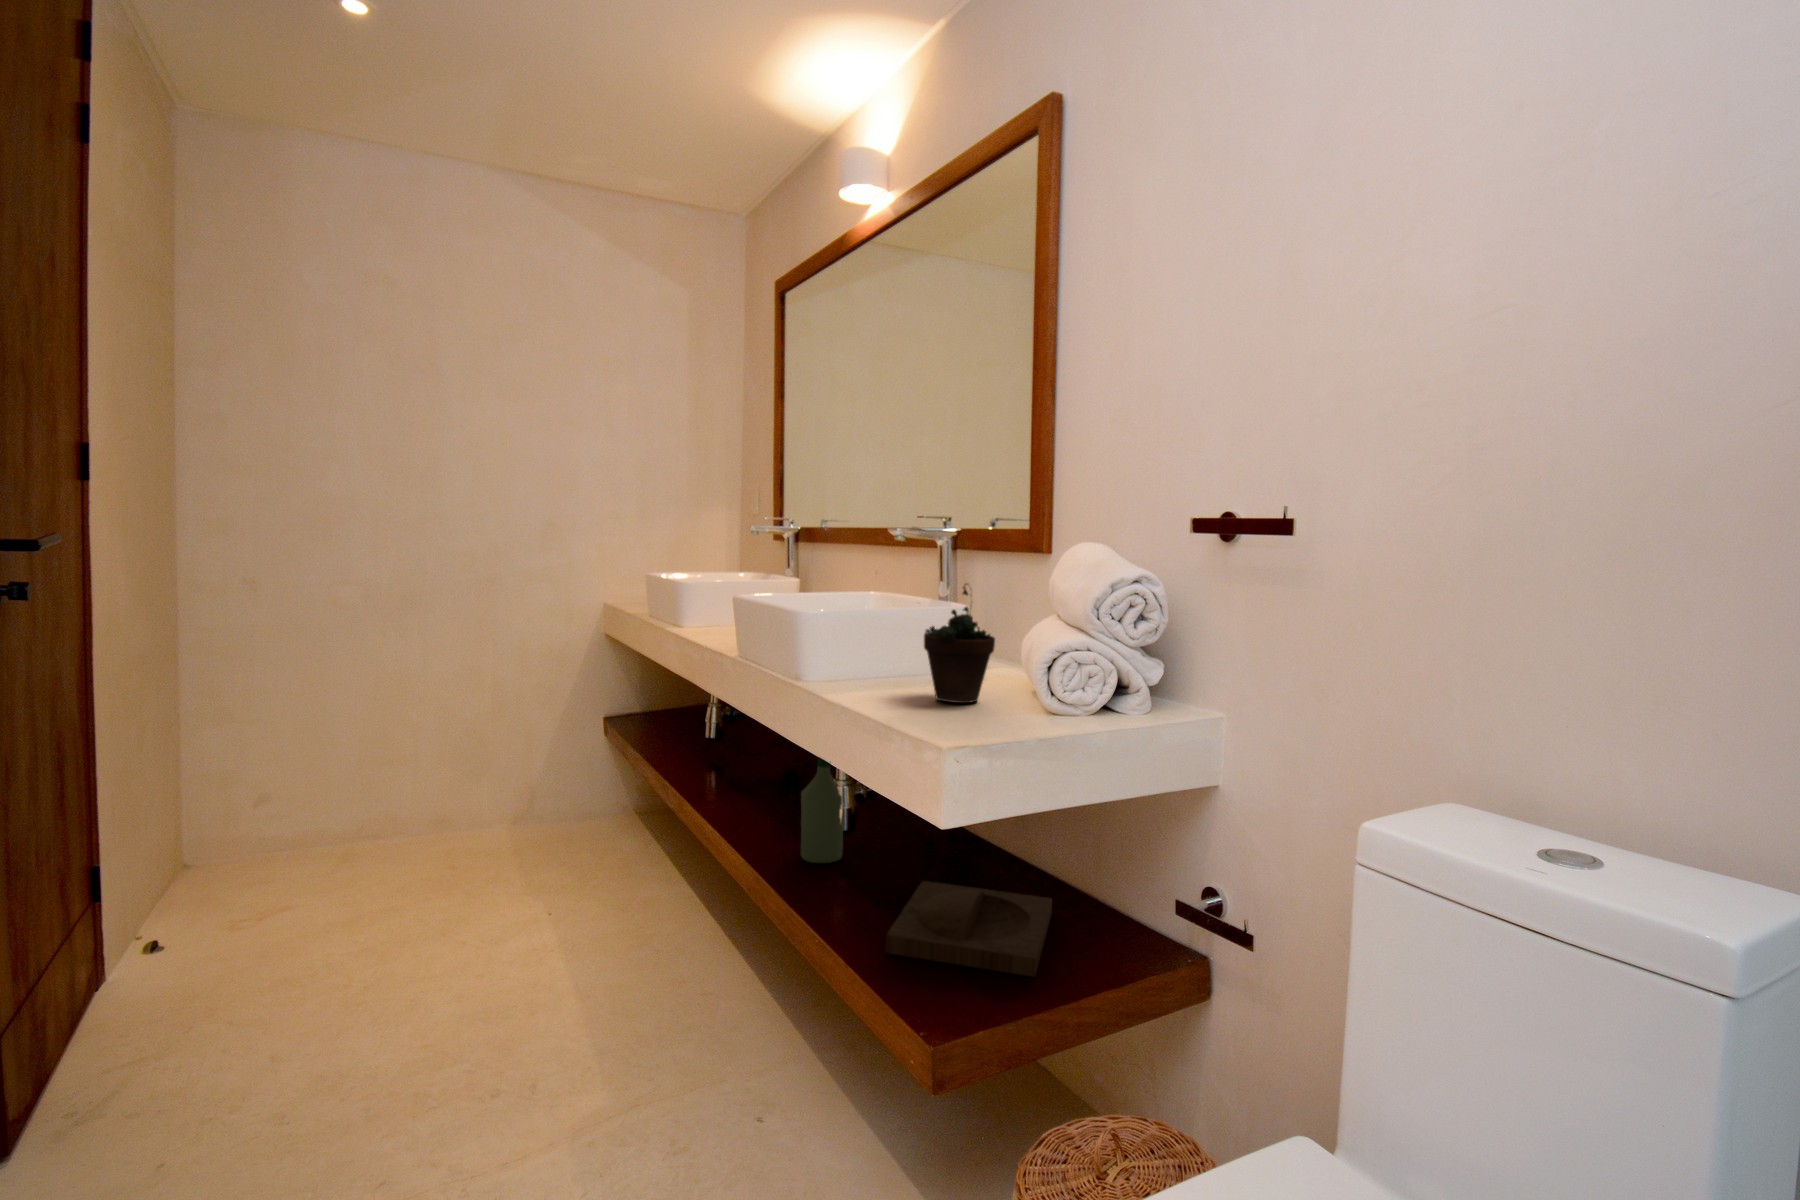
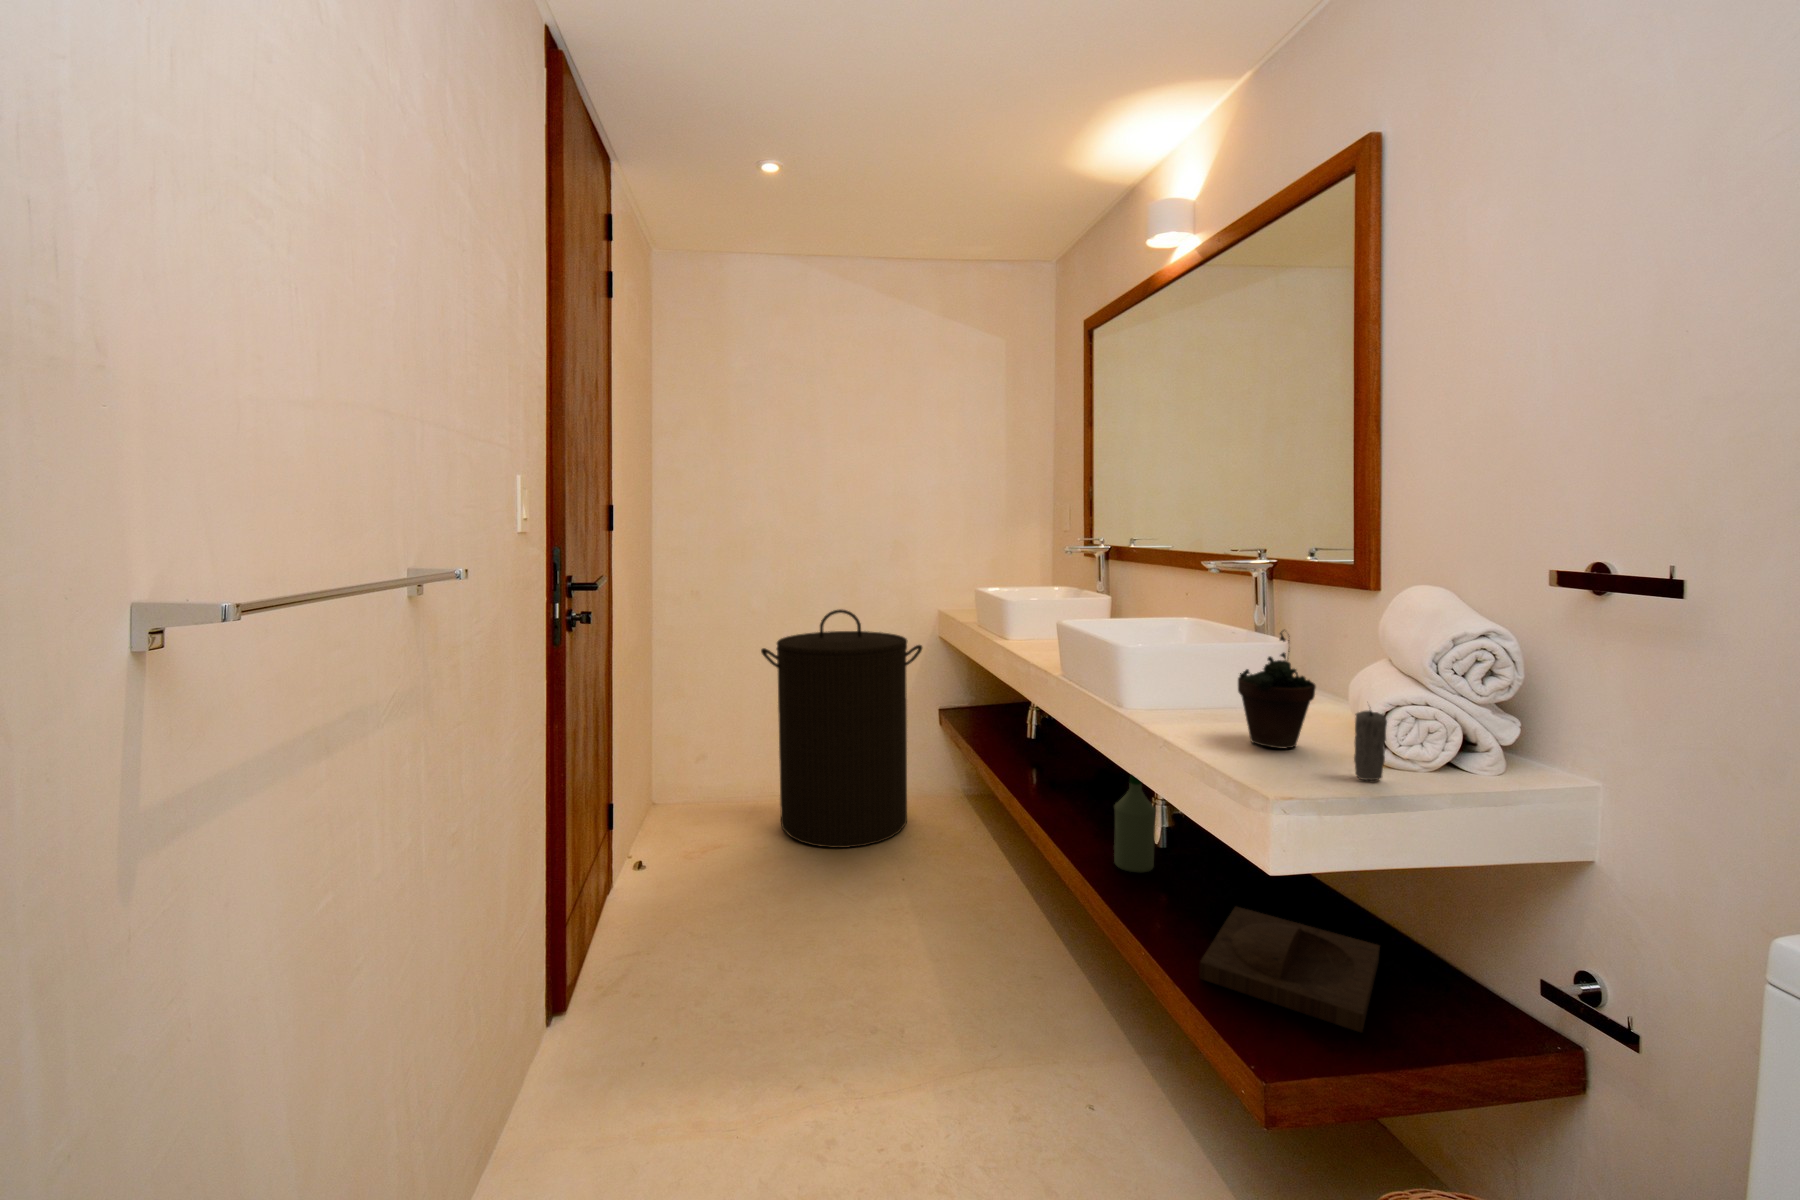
laundry hamper: none [352,593,579,895] -> present [761,609,922,848]
candle: none [1027,643,1055,722] -> present [1354,710,1387,780]

